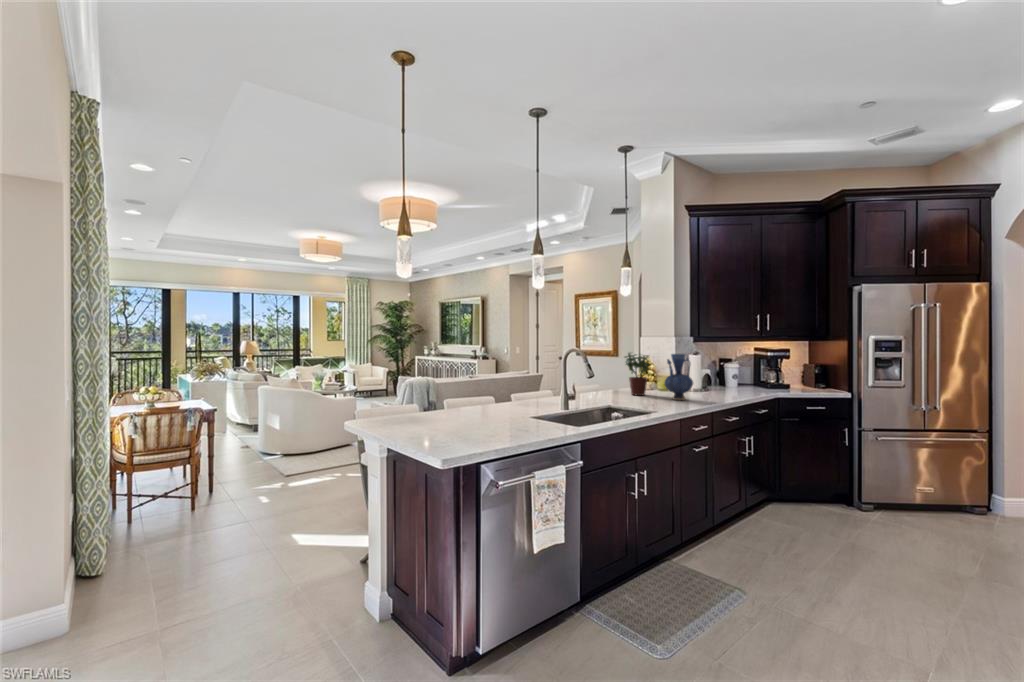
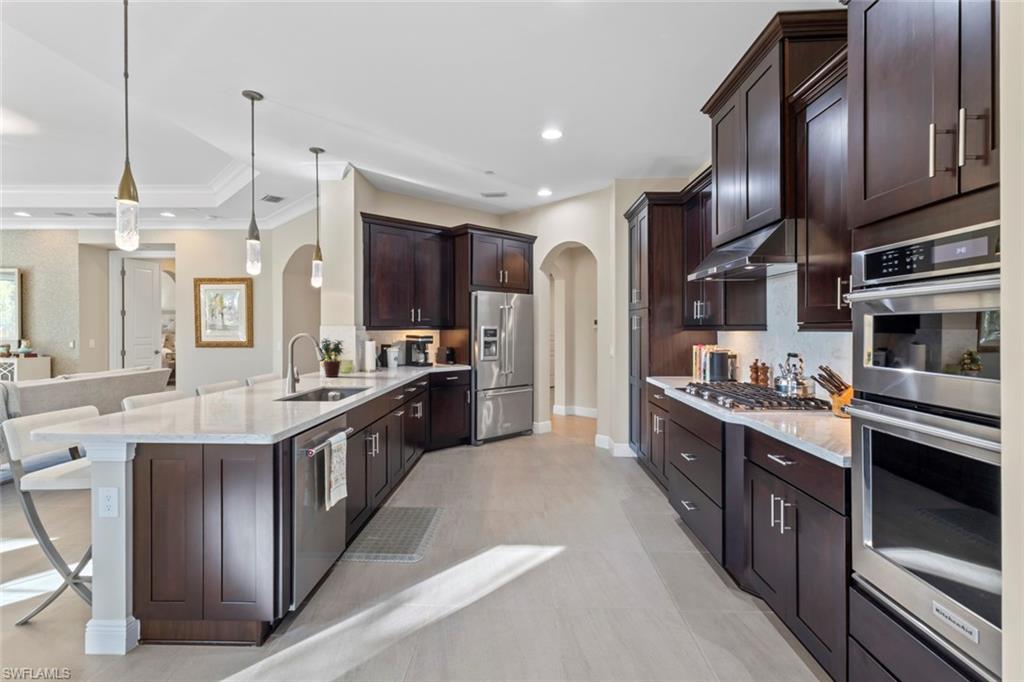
vase: present [664,354,693,400] -> none [359,339,383,378]

